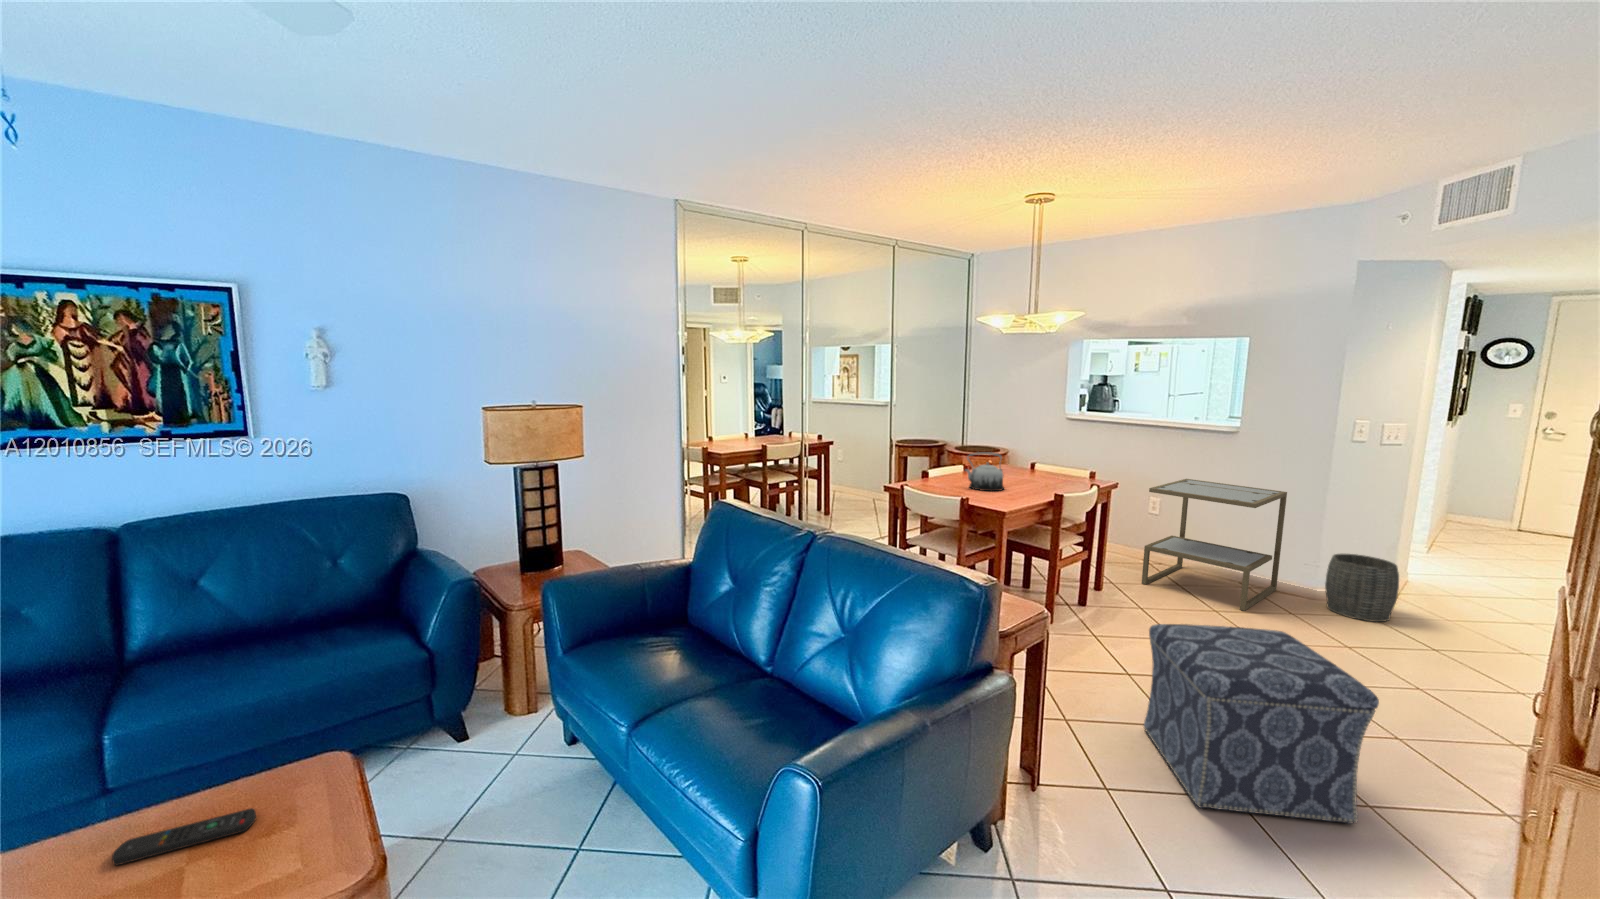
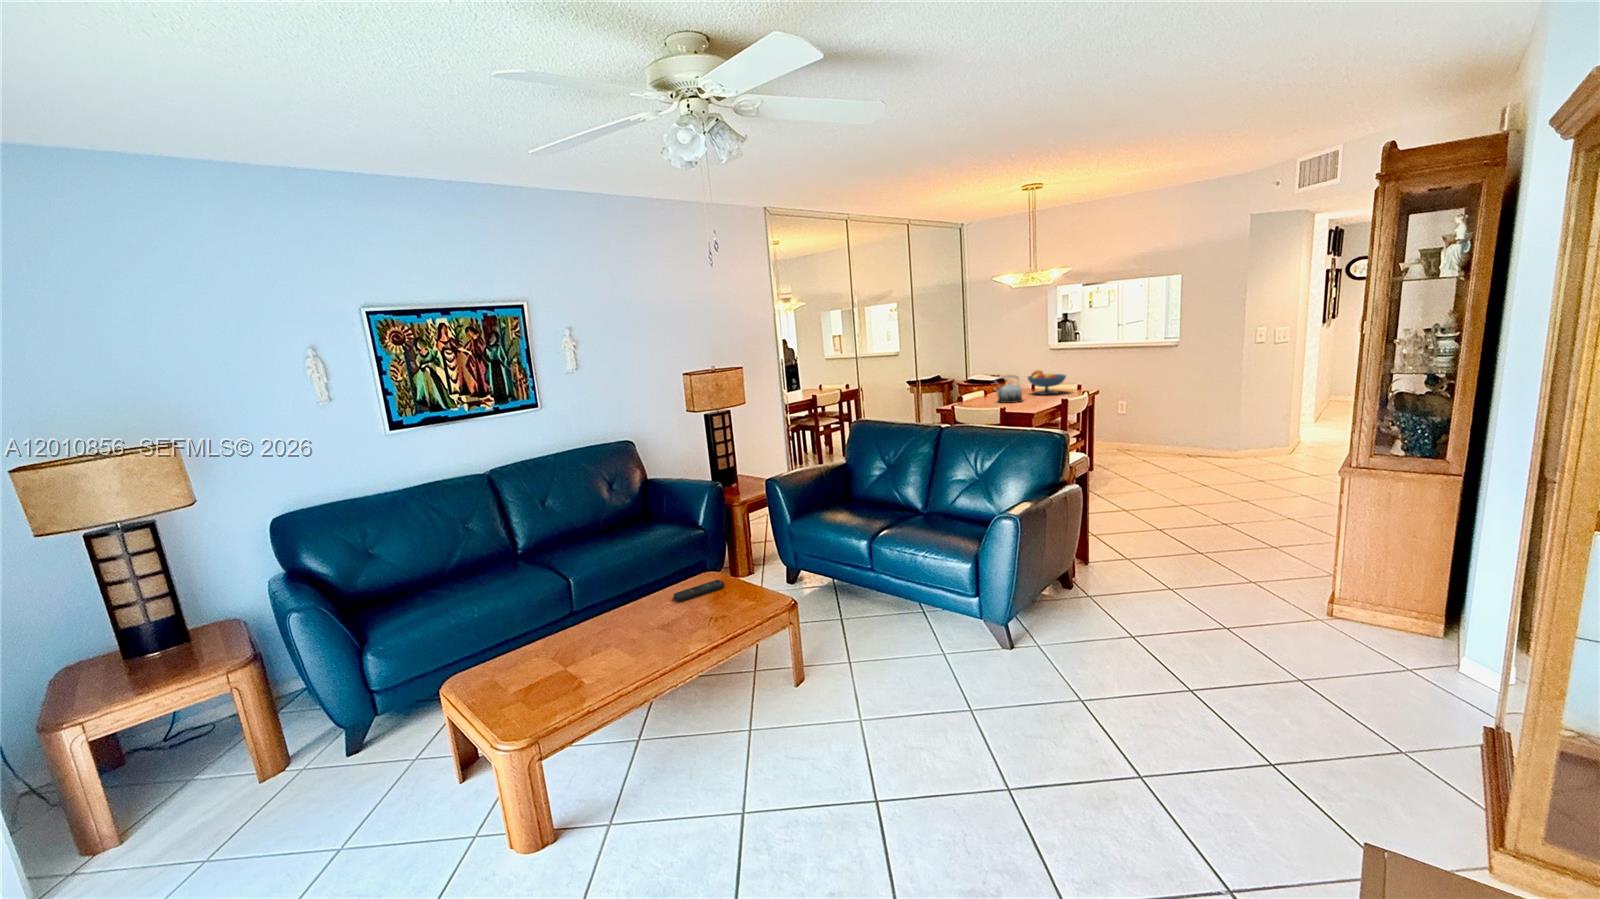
fruit bowl: none [1019,447,1073,483] -> present [1028,370,1066,394]
side table: present [1142,479,1287,611] -> none [1117,384,1213,469]
woven basket: present [1325,554,1399,622] -> none [1242,423,1288,466]
ottoman: present [1144,624,1379,824] -> none [1137,460,1266,557]

